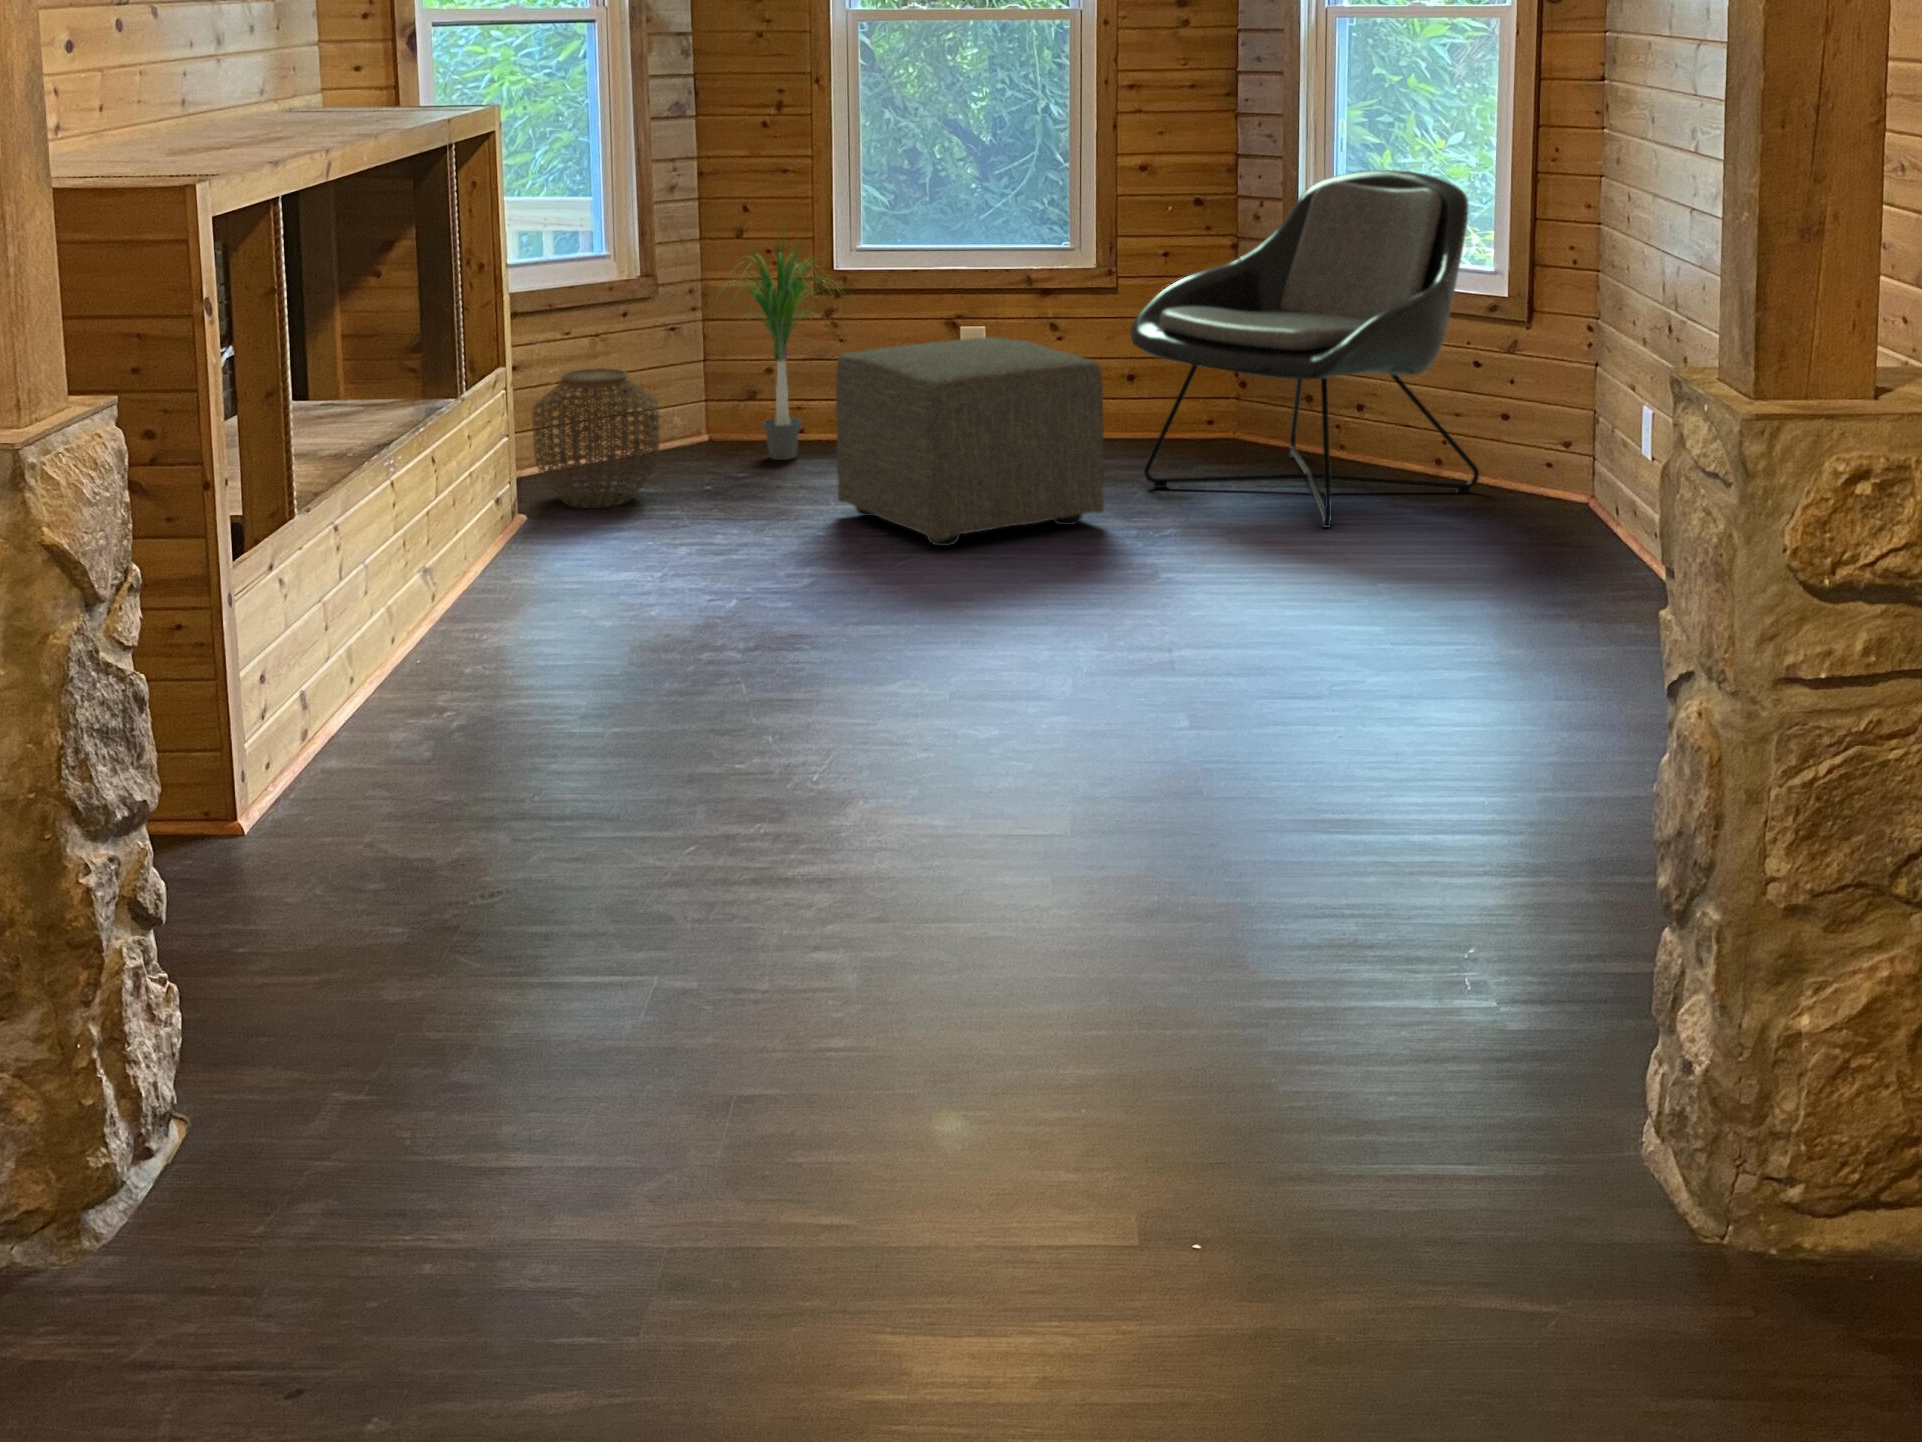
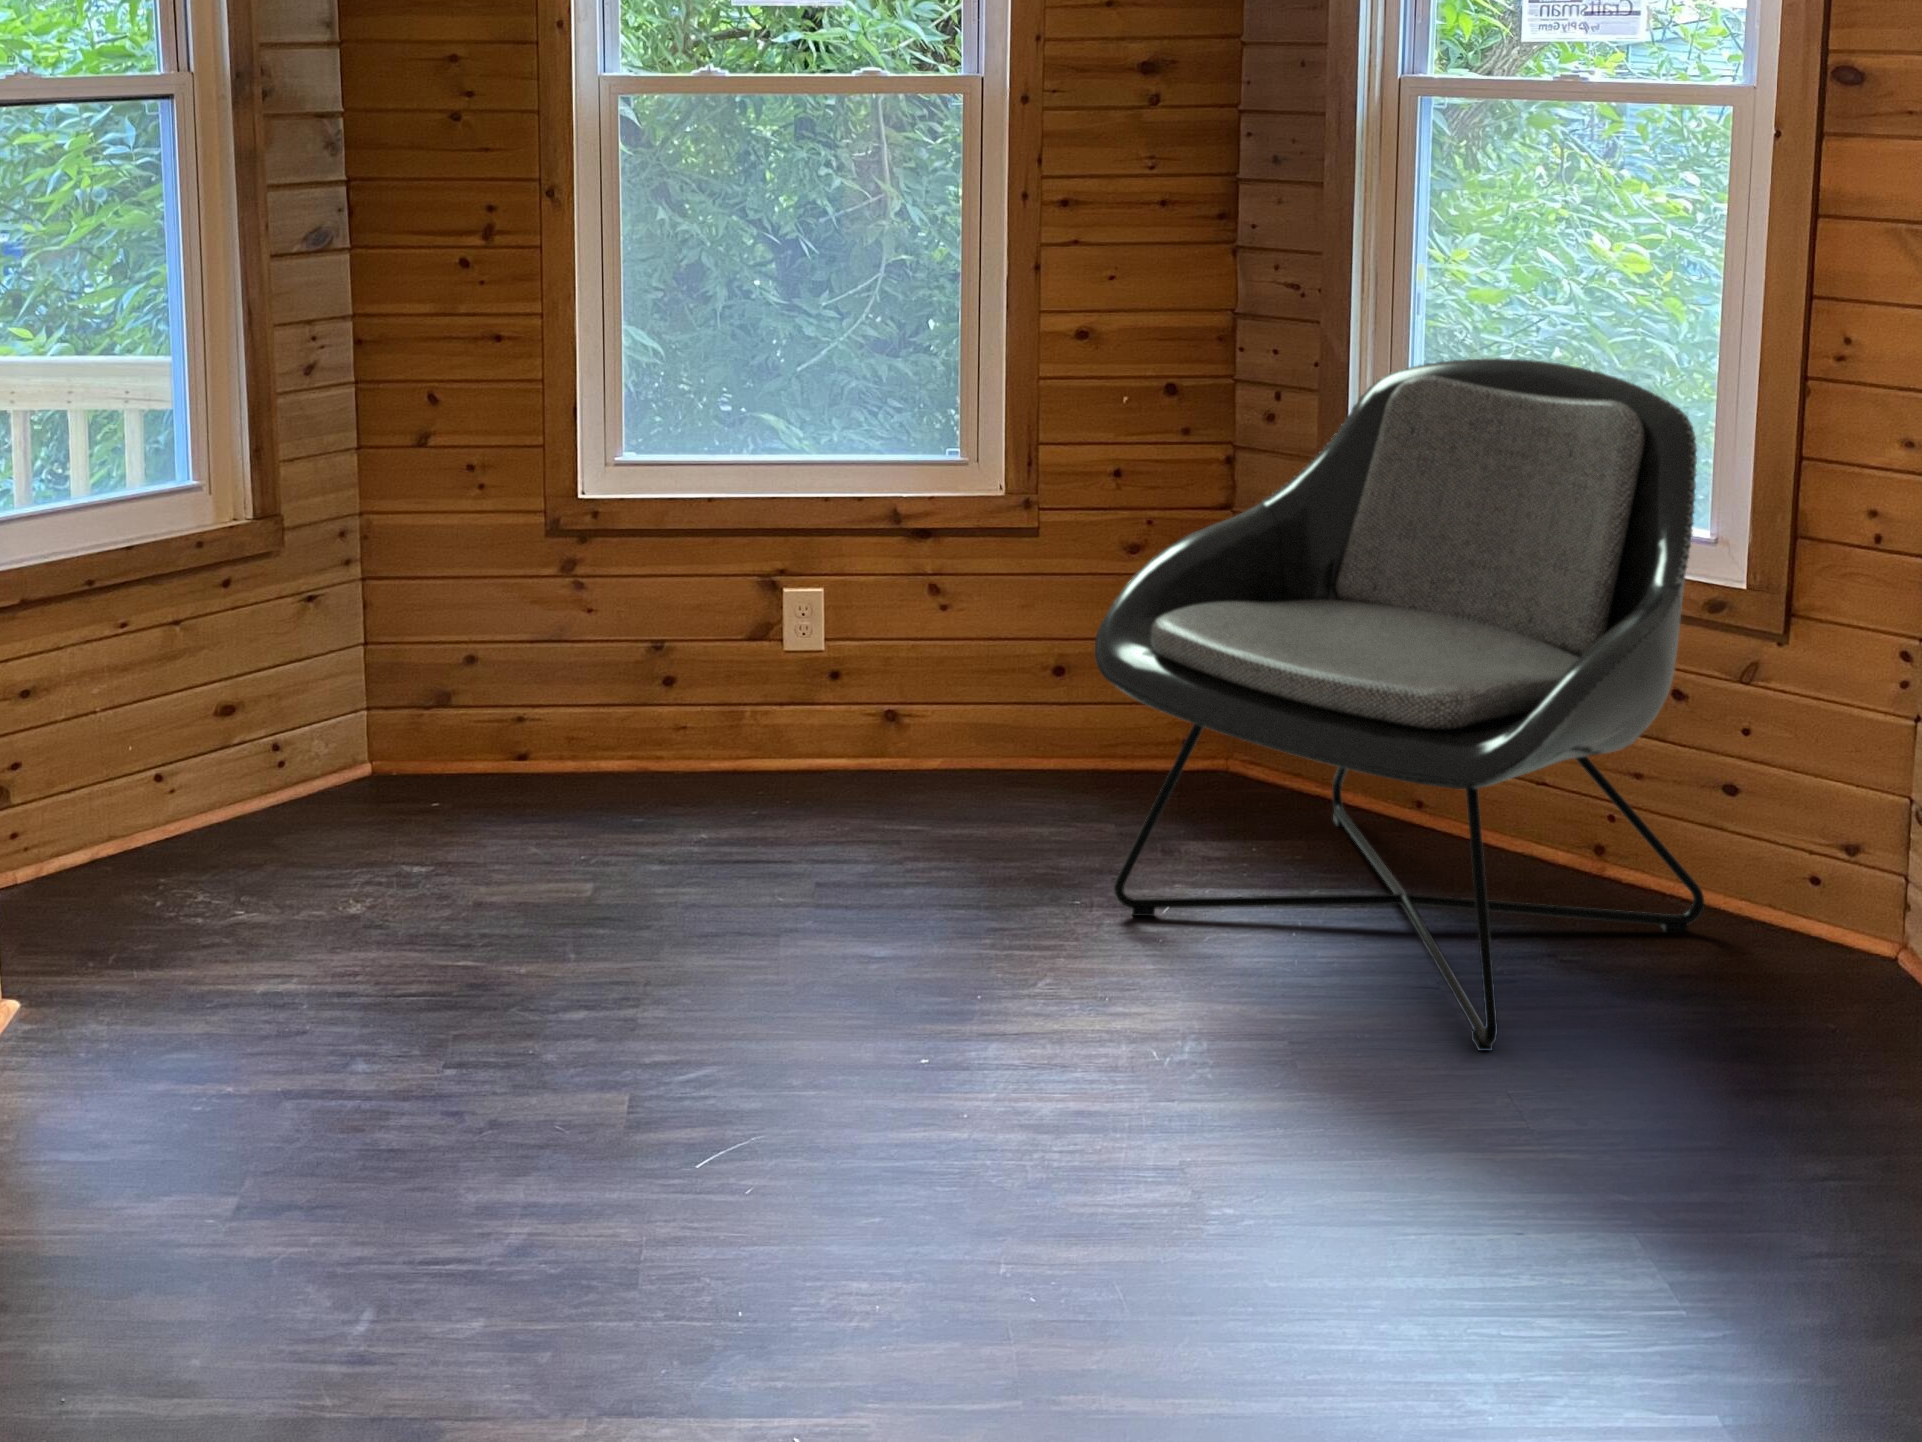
potted plant: present [719,244,833,460] -> none [351,426,614,830]
ottoman: present [836,337,1104,546] -> none [580,664,1074,1123]
woven basket: present [532,368,659,508] -> none [36,717,267,978]

